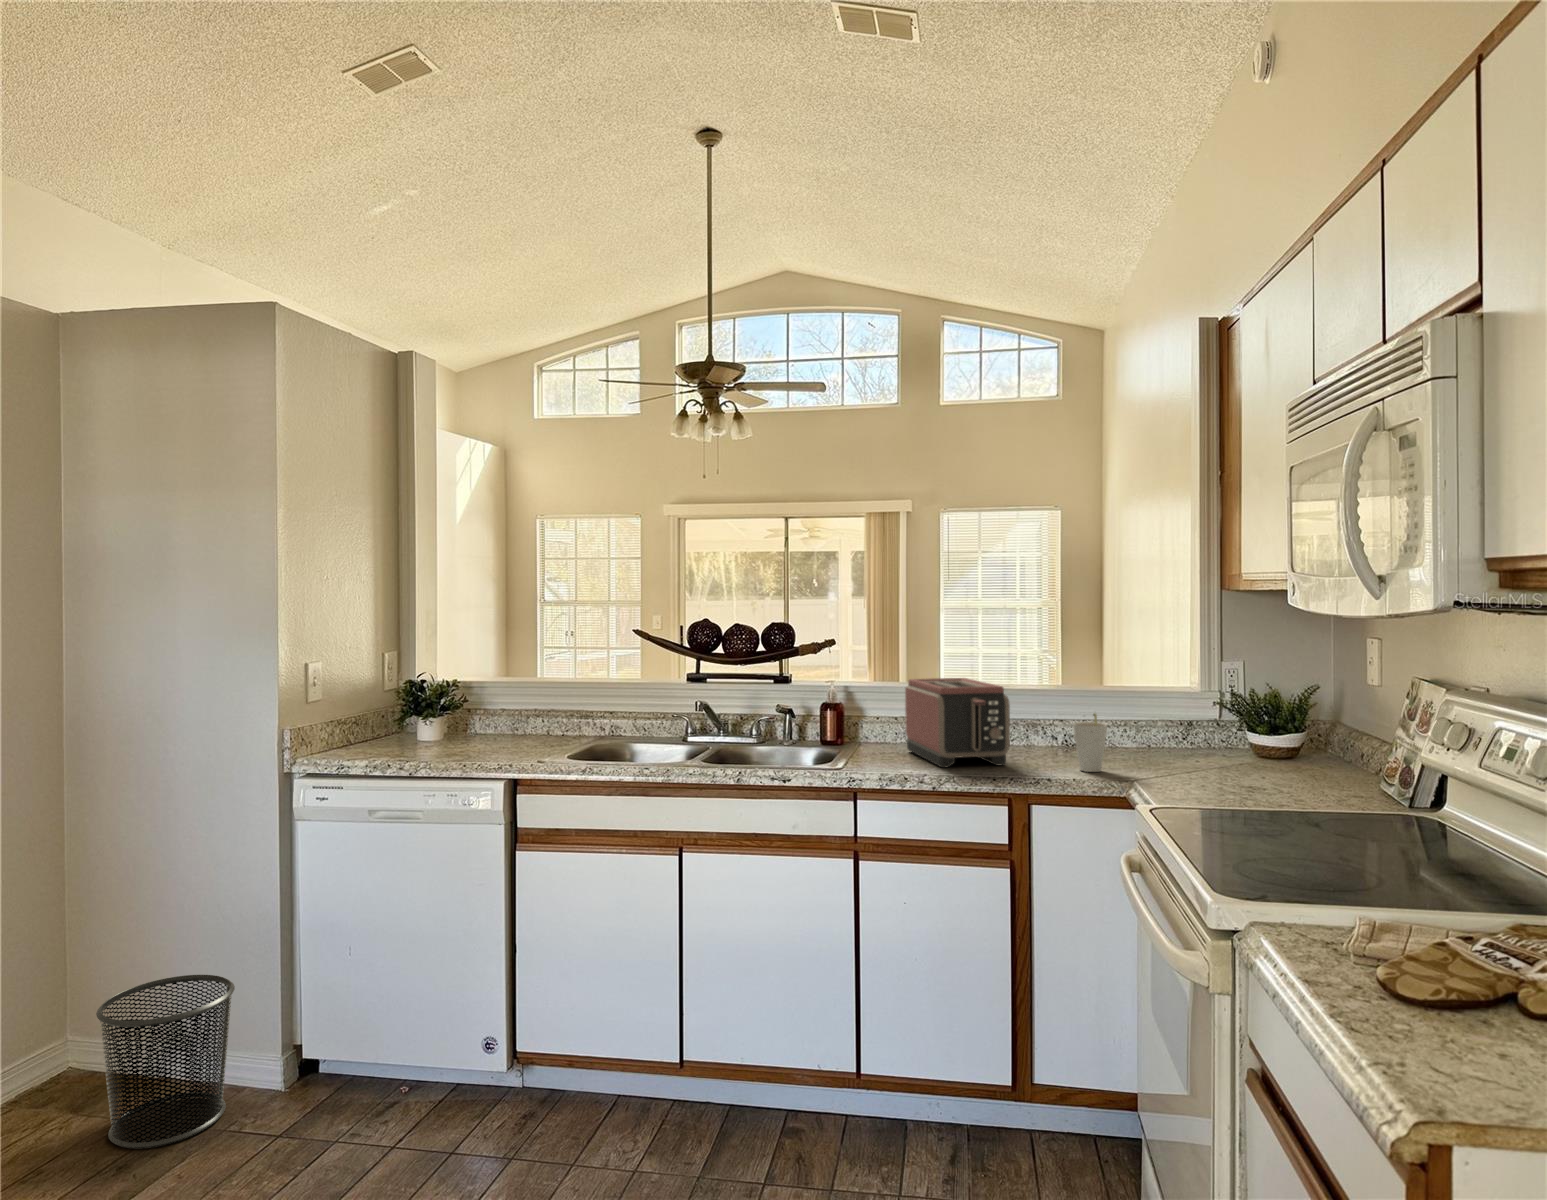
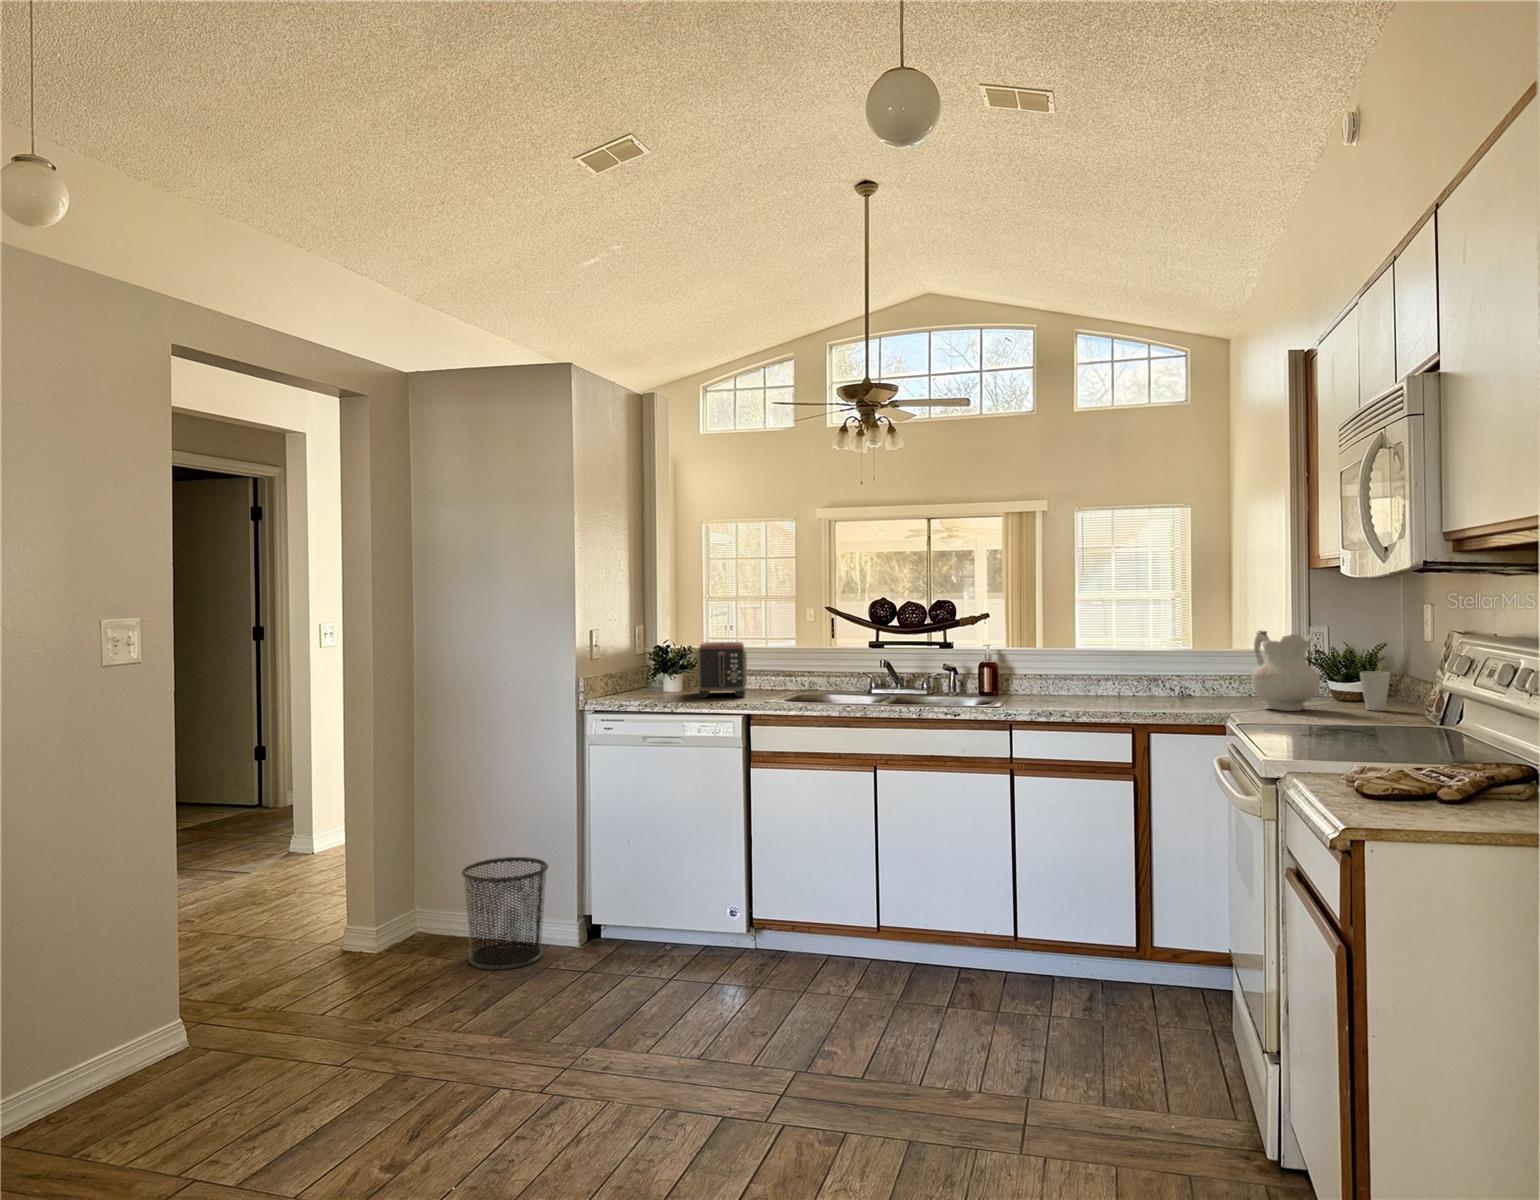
ceramic pitcher: none [1157,670,1242,778] -> present [1252,631,1320,711]
toaster: present [905,678,1010,767] -> present [697,642,747,698]
cup: present [1073,713,1107,772] -> present [1360,663,1390,711]

